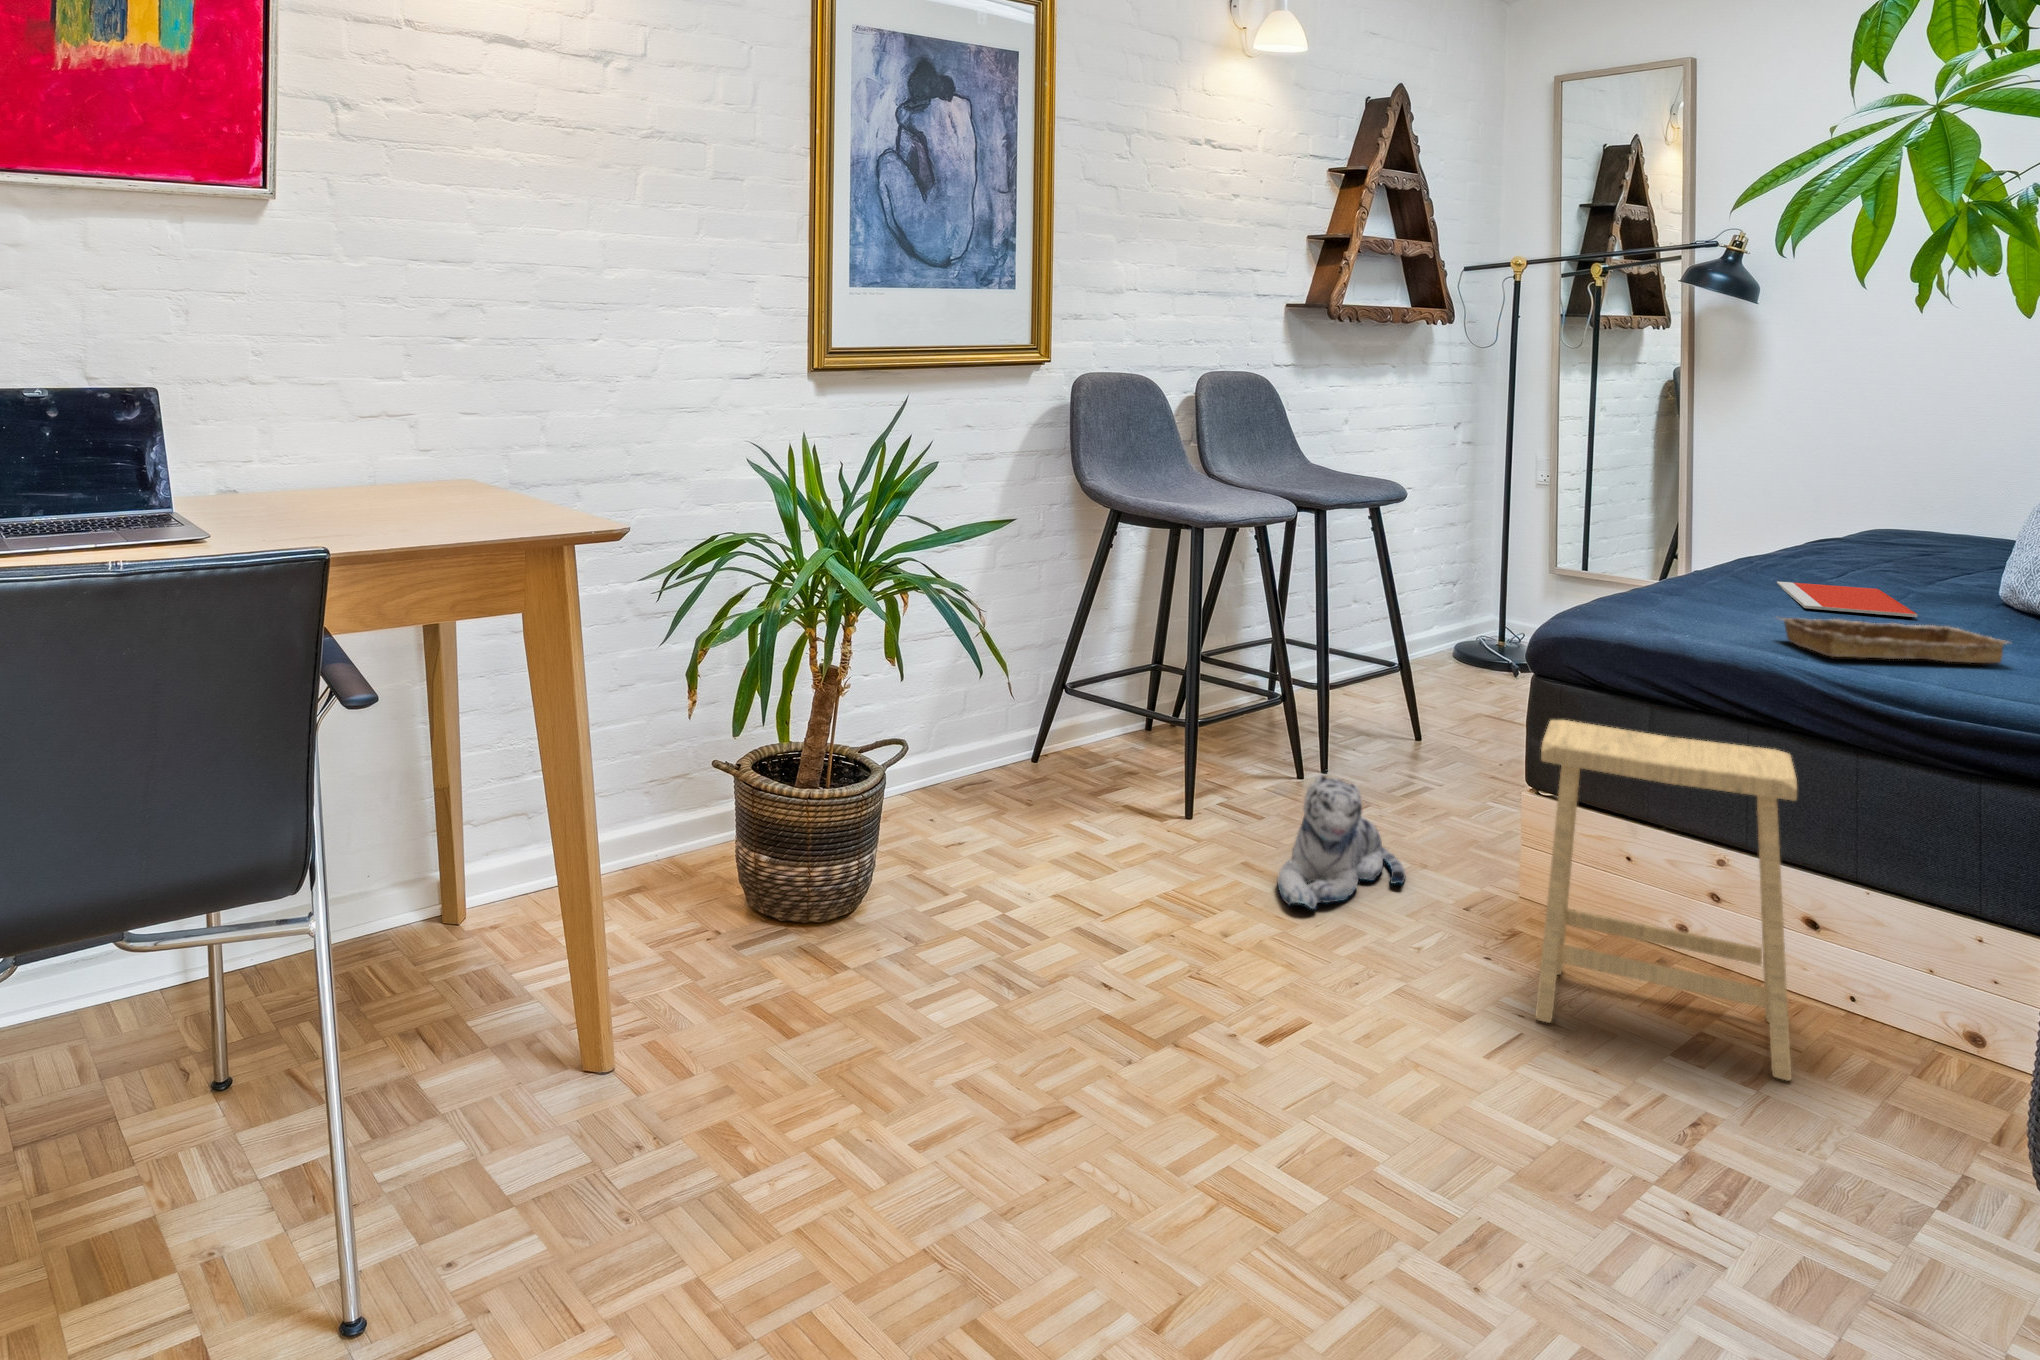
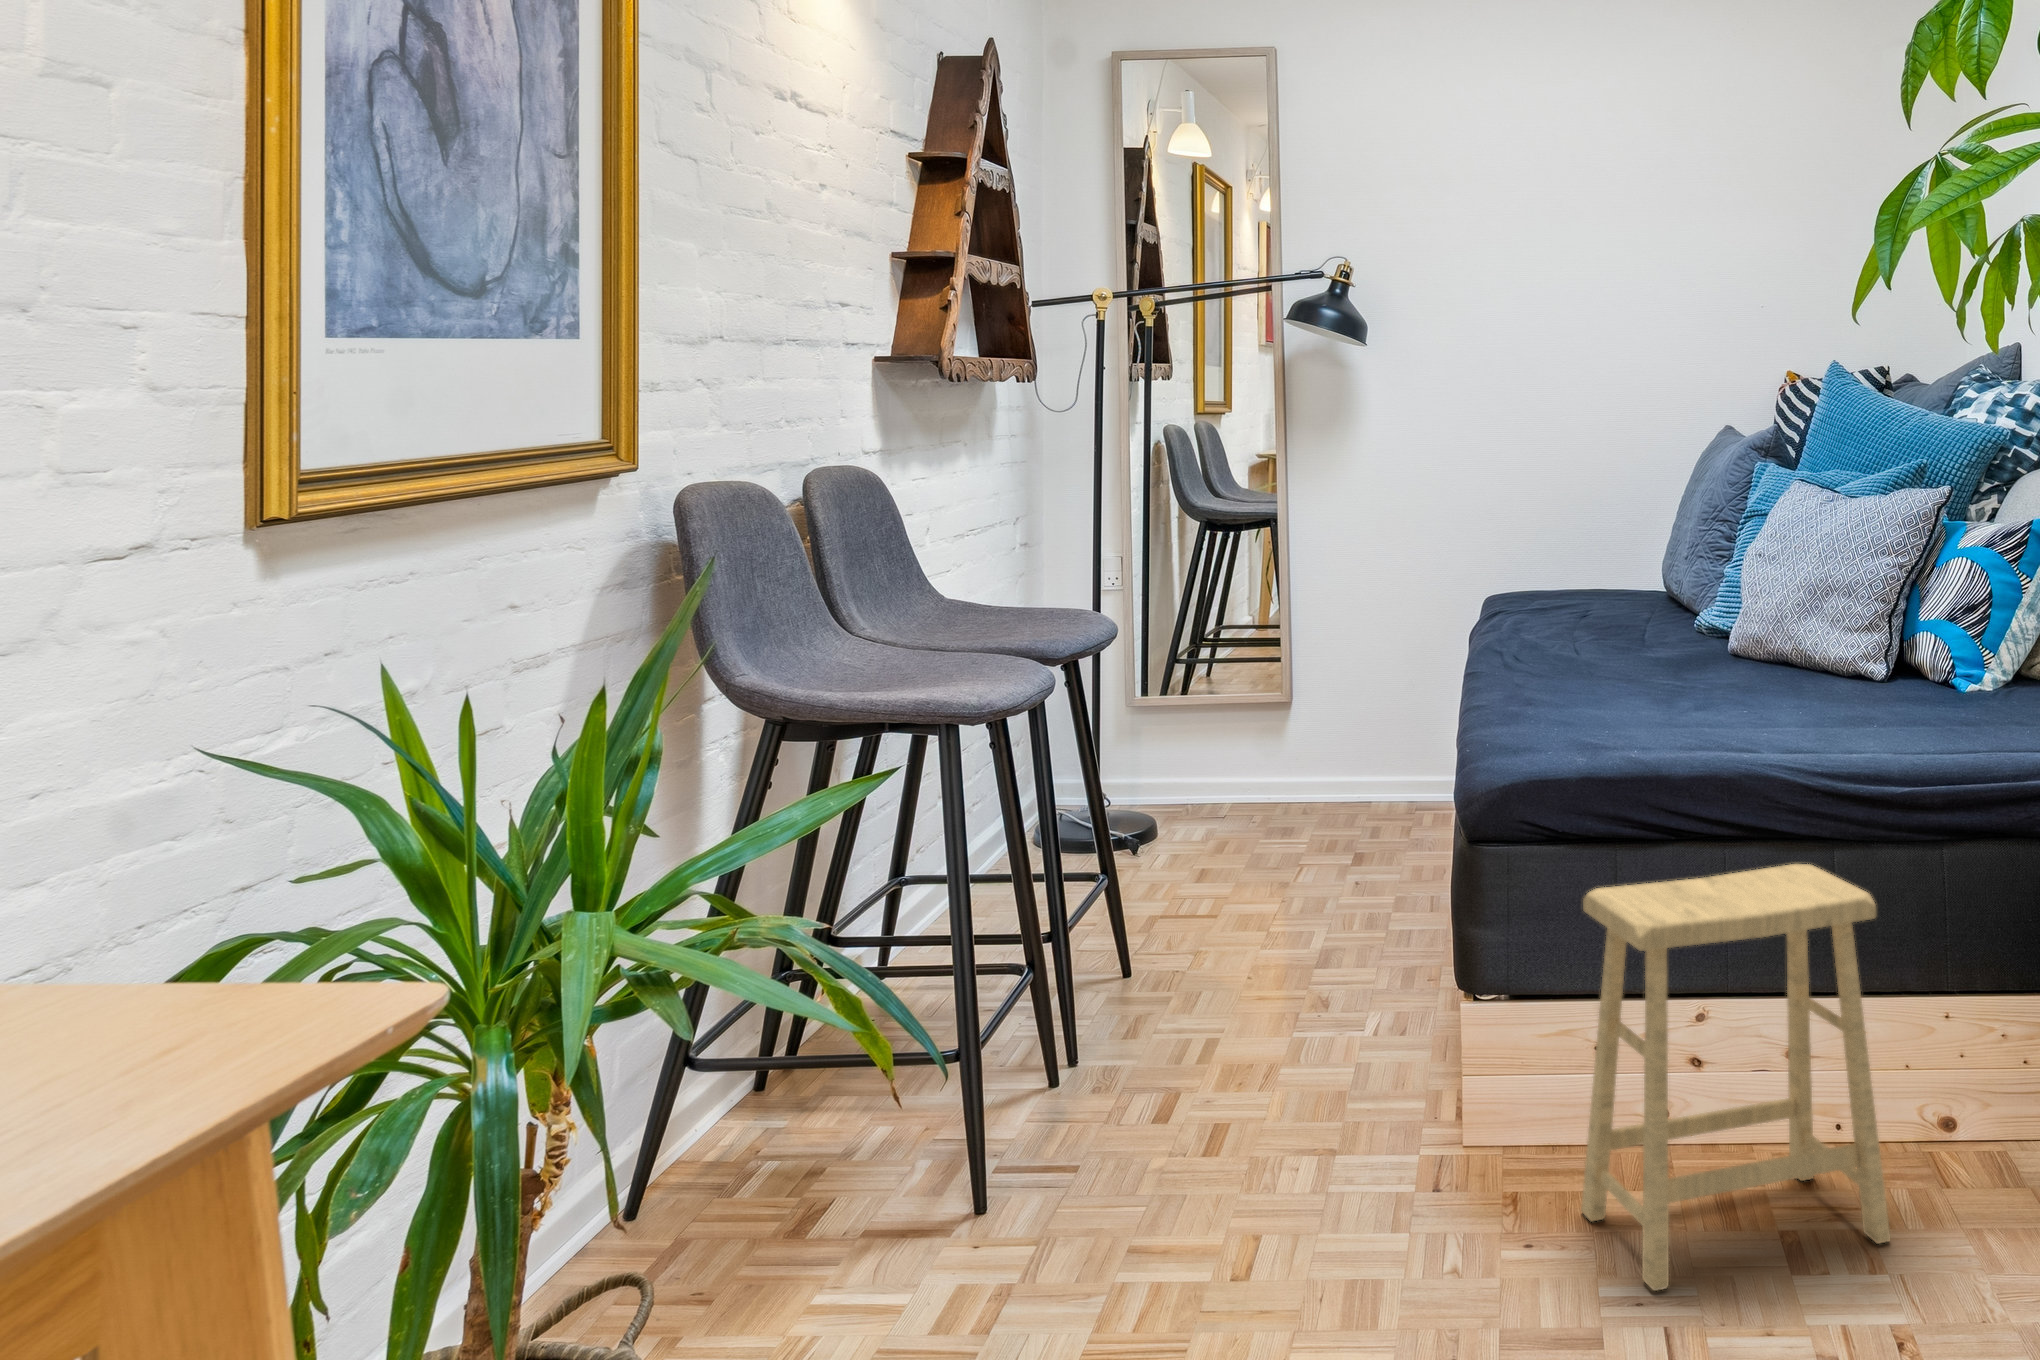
notebook: present [1777,581,1918,617] -> none [1567,657,1735,692]
tray: present [1783,618,2007,663] -> none [1697,688,1883,744]
plush toy: present [1277,775,1405,909] -> none [1187,1054,1345,1271]

